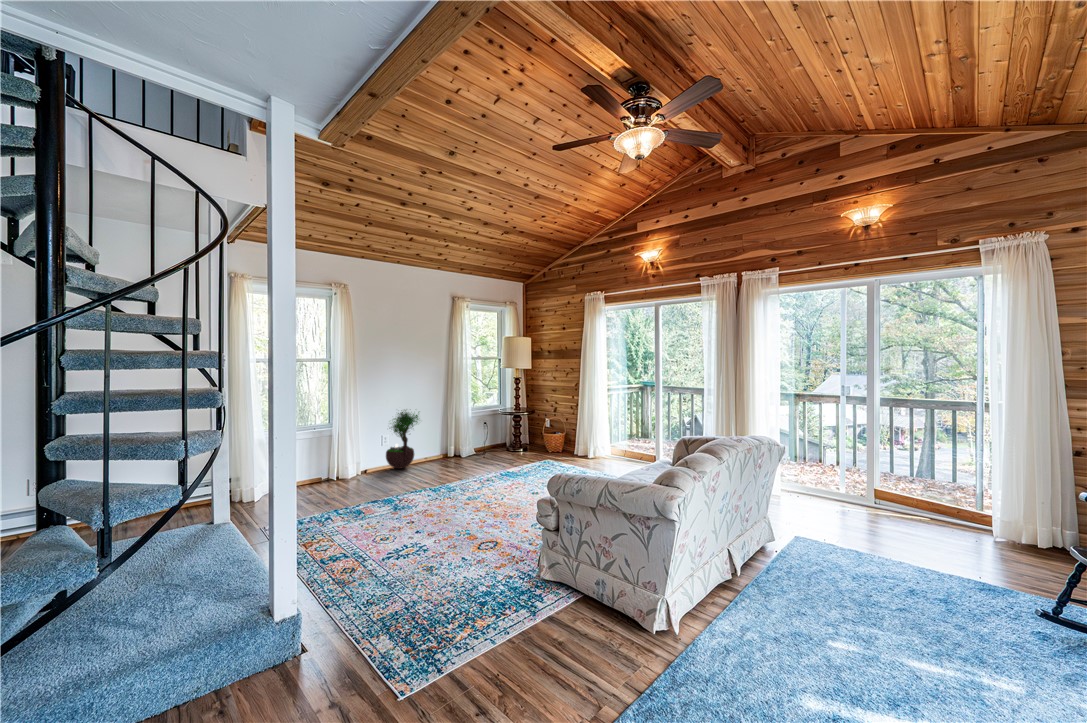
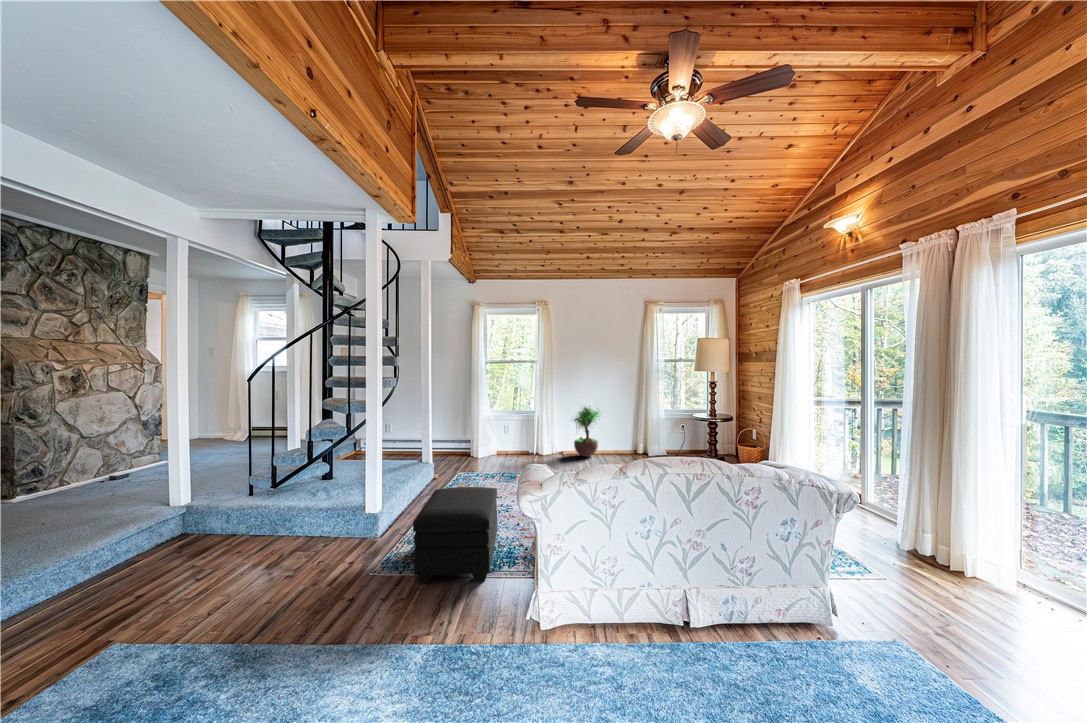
ottoman: none [400,515,547,662] -> present [413,487,497,583]

